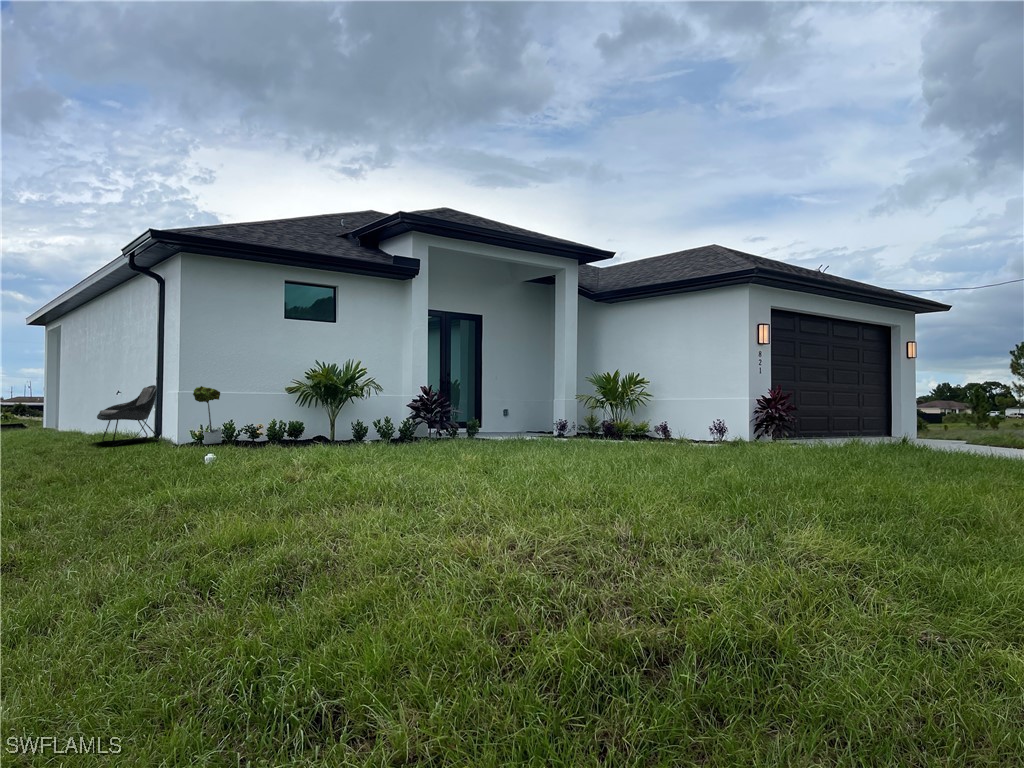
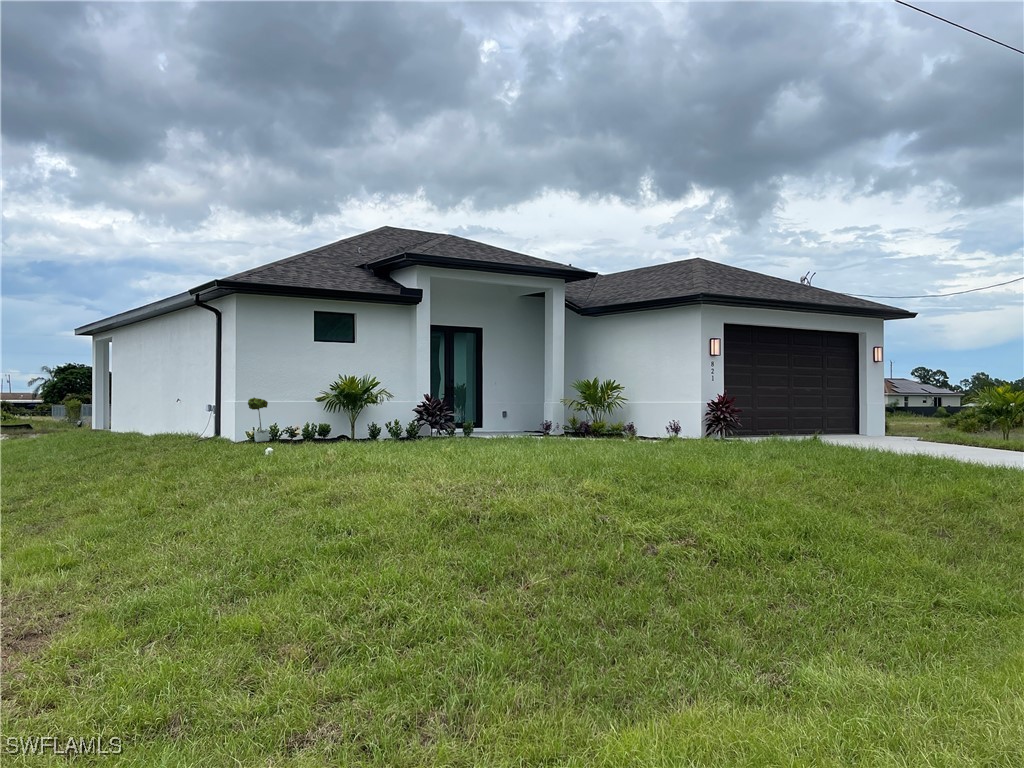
lounge chair: present [97,385,159,446] -> none [174,396,221,444]

